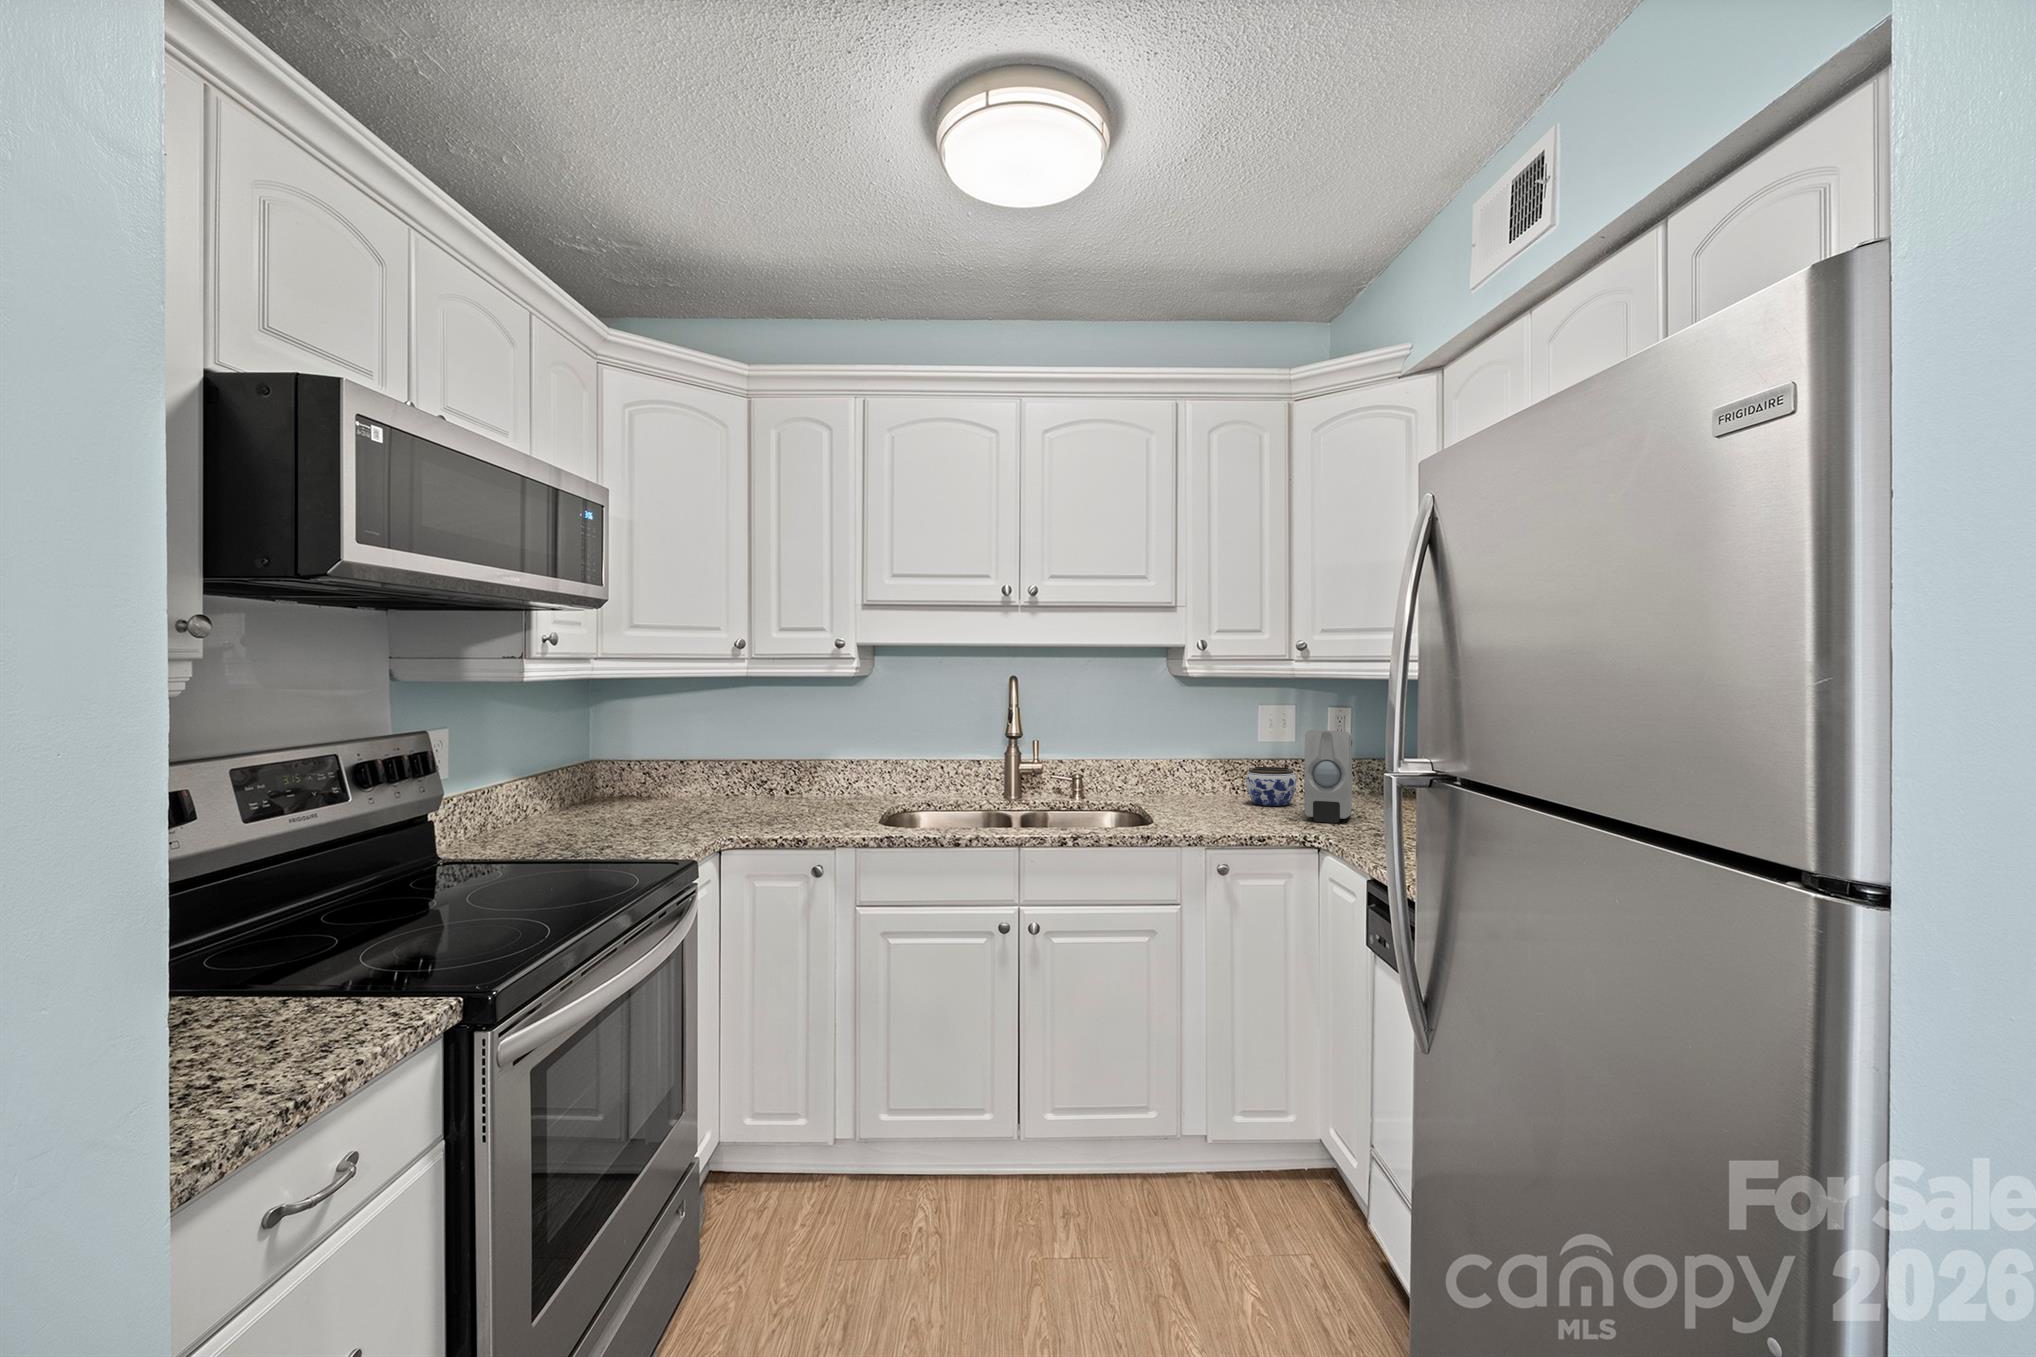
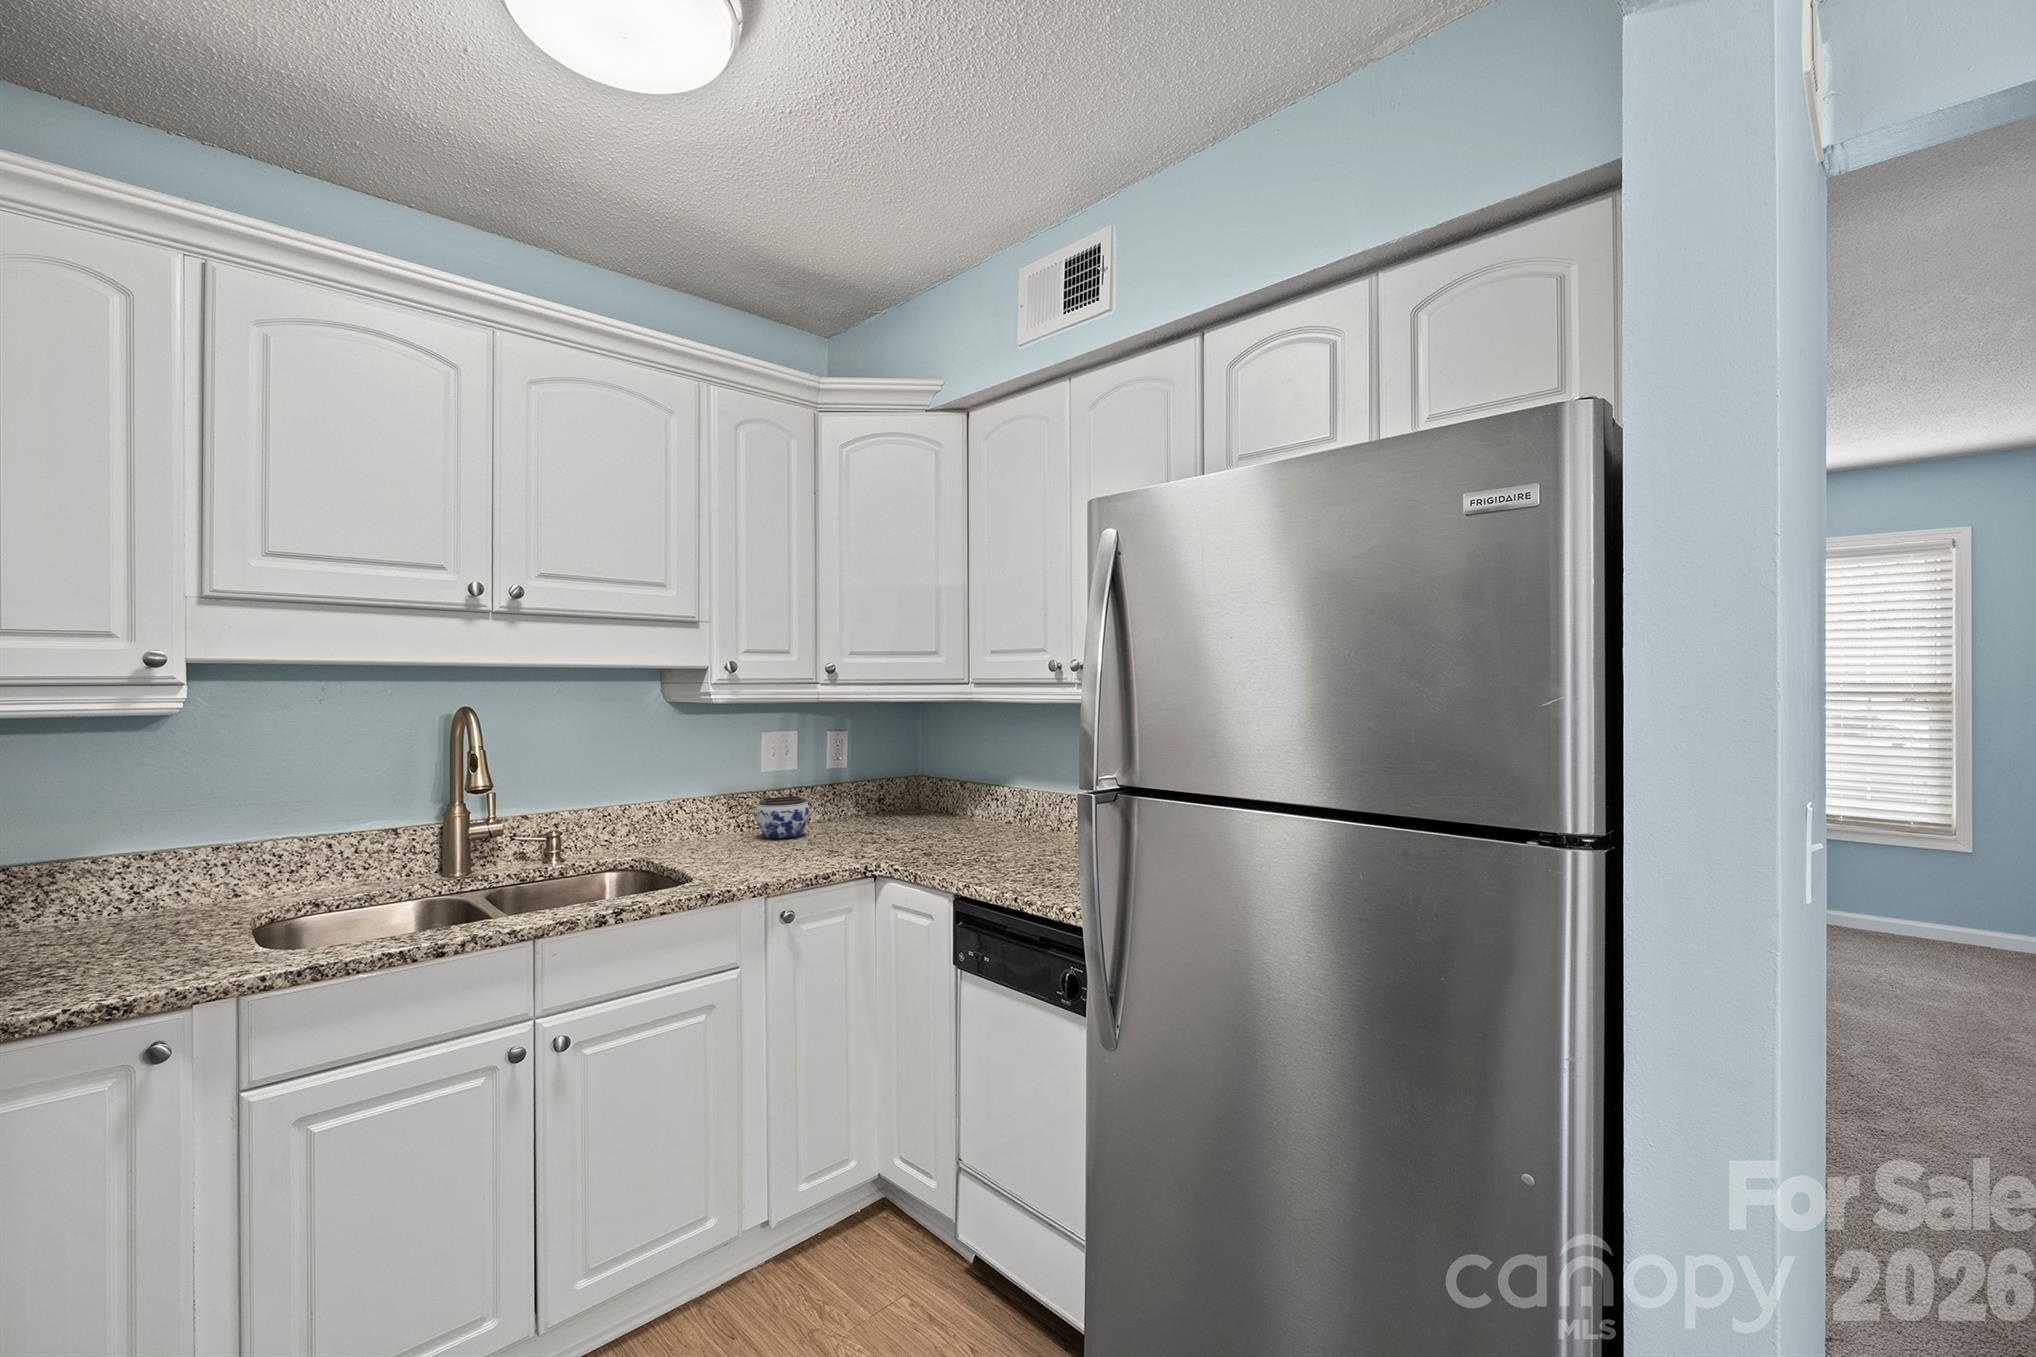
soap dispenser: present [1304,730,1352,823] -> none [834,755,886,849]

